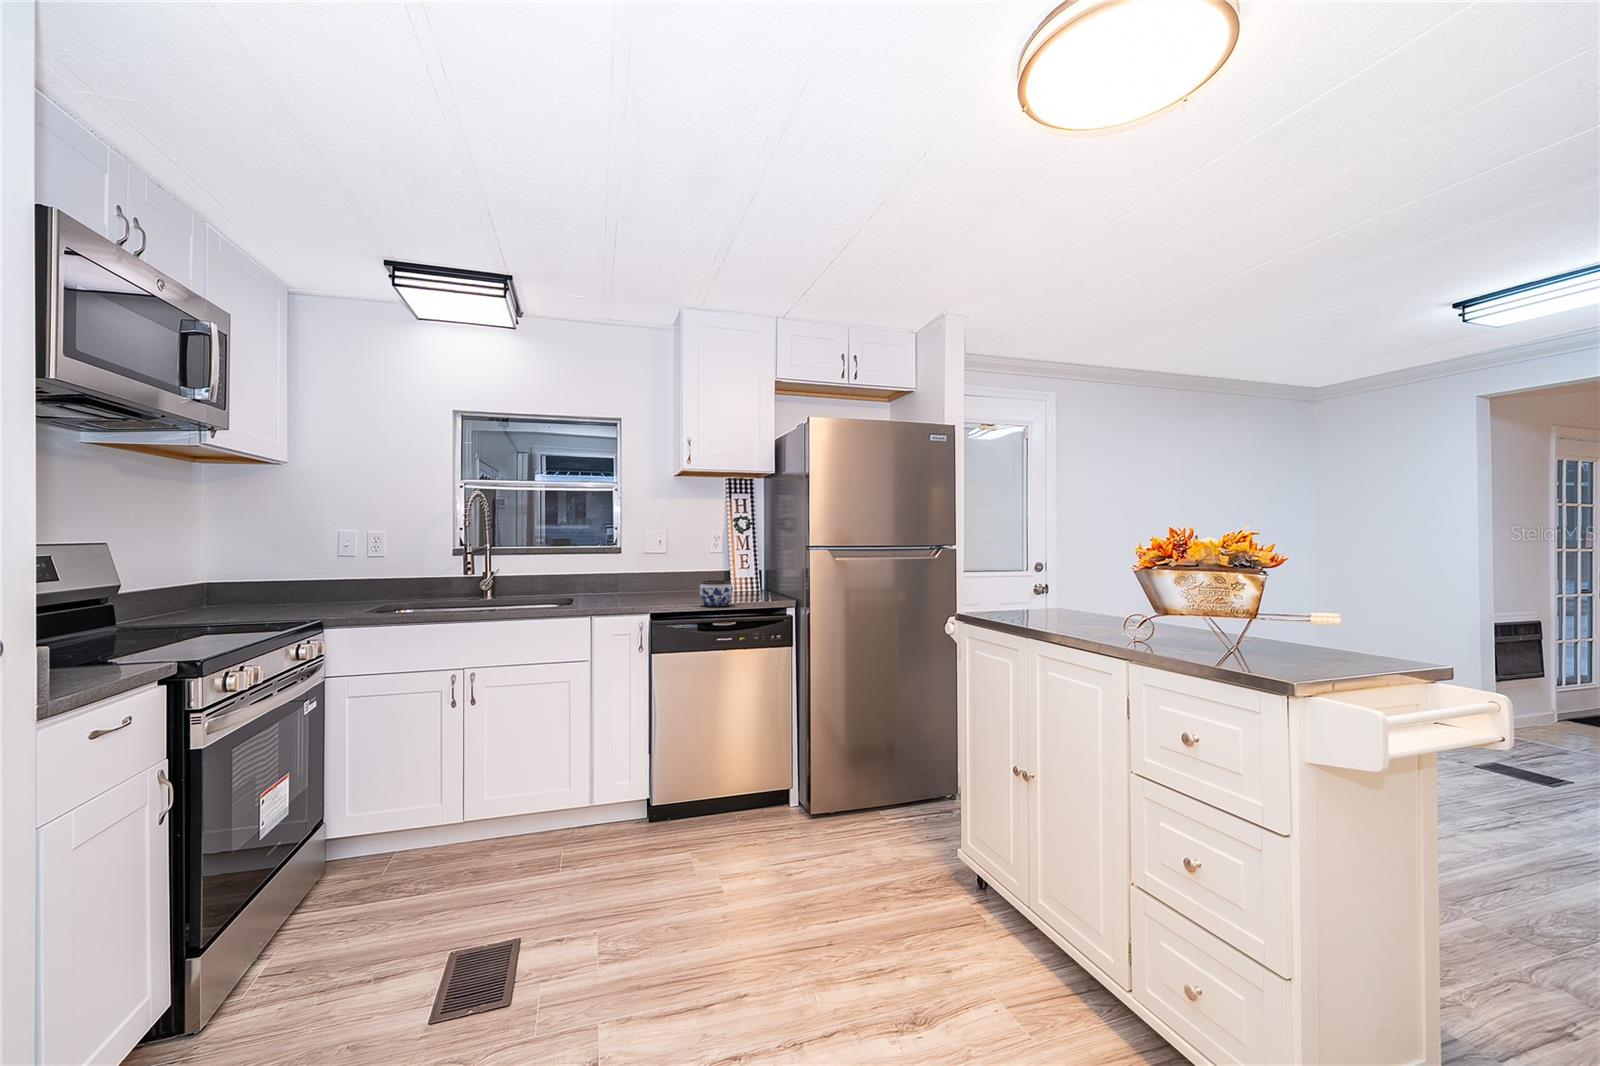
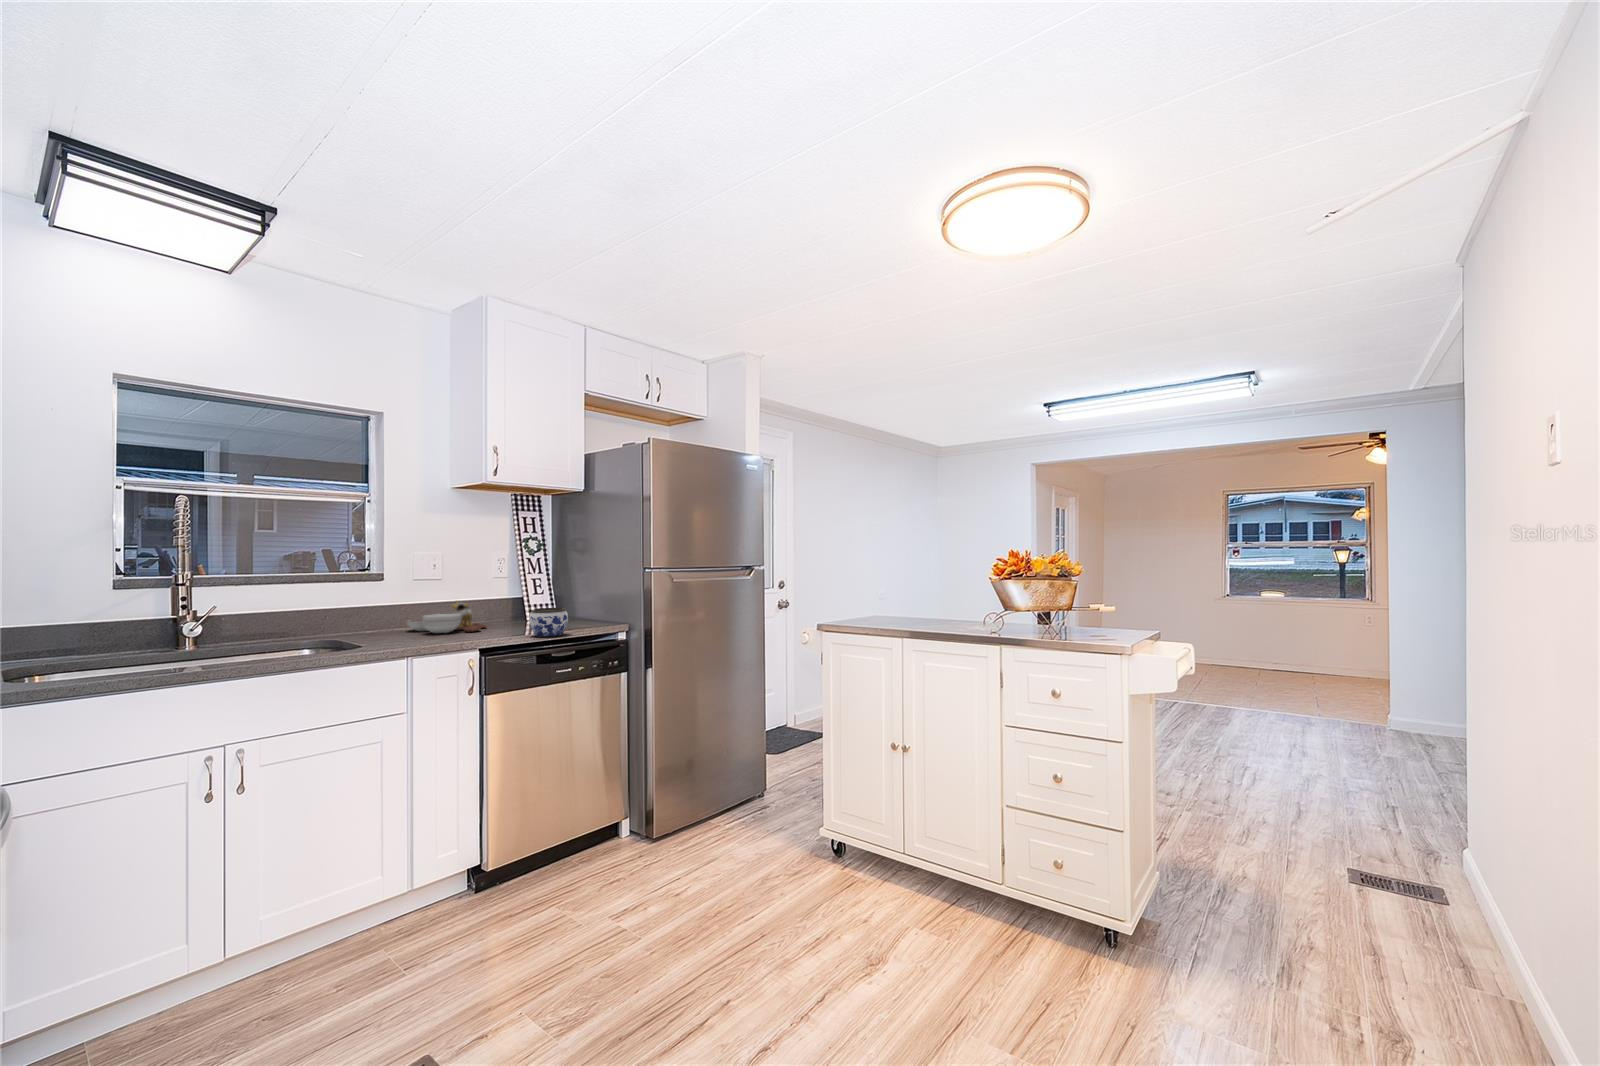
cutting board: none [637,571,696,598] -> present [407,601,486,633]

